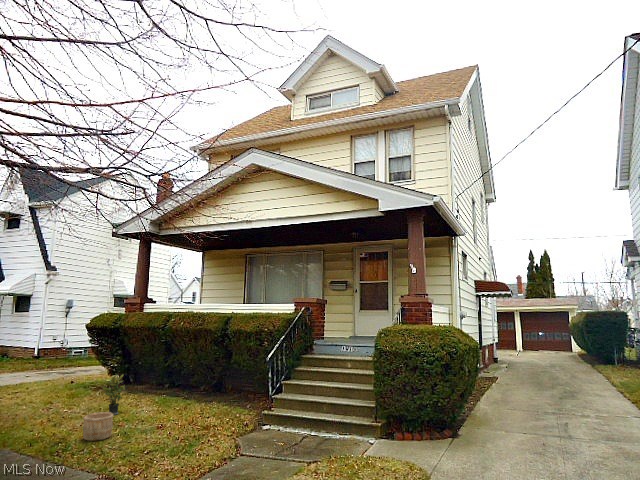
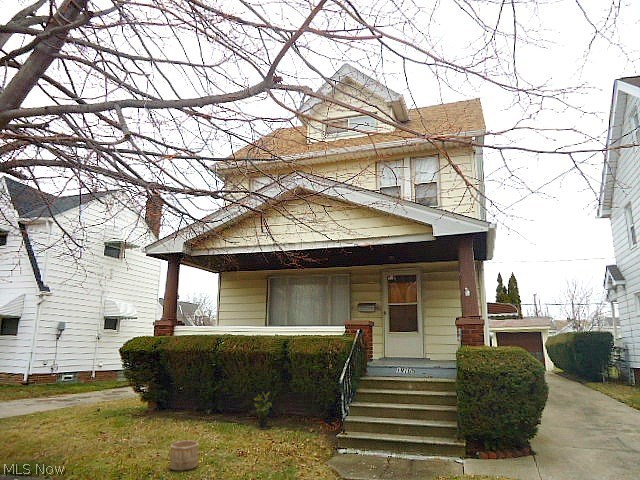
potted plant: present [103,375,125,415] -> present [254,392,272,430]

